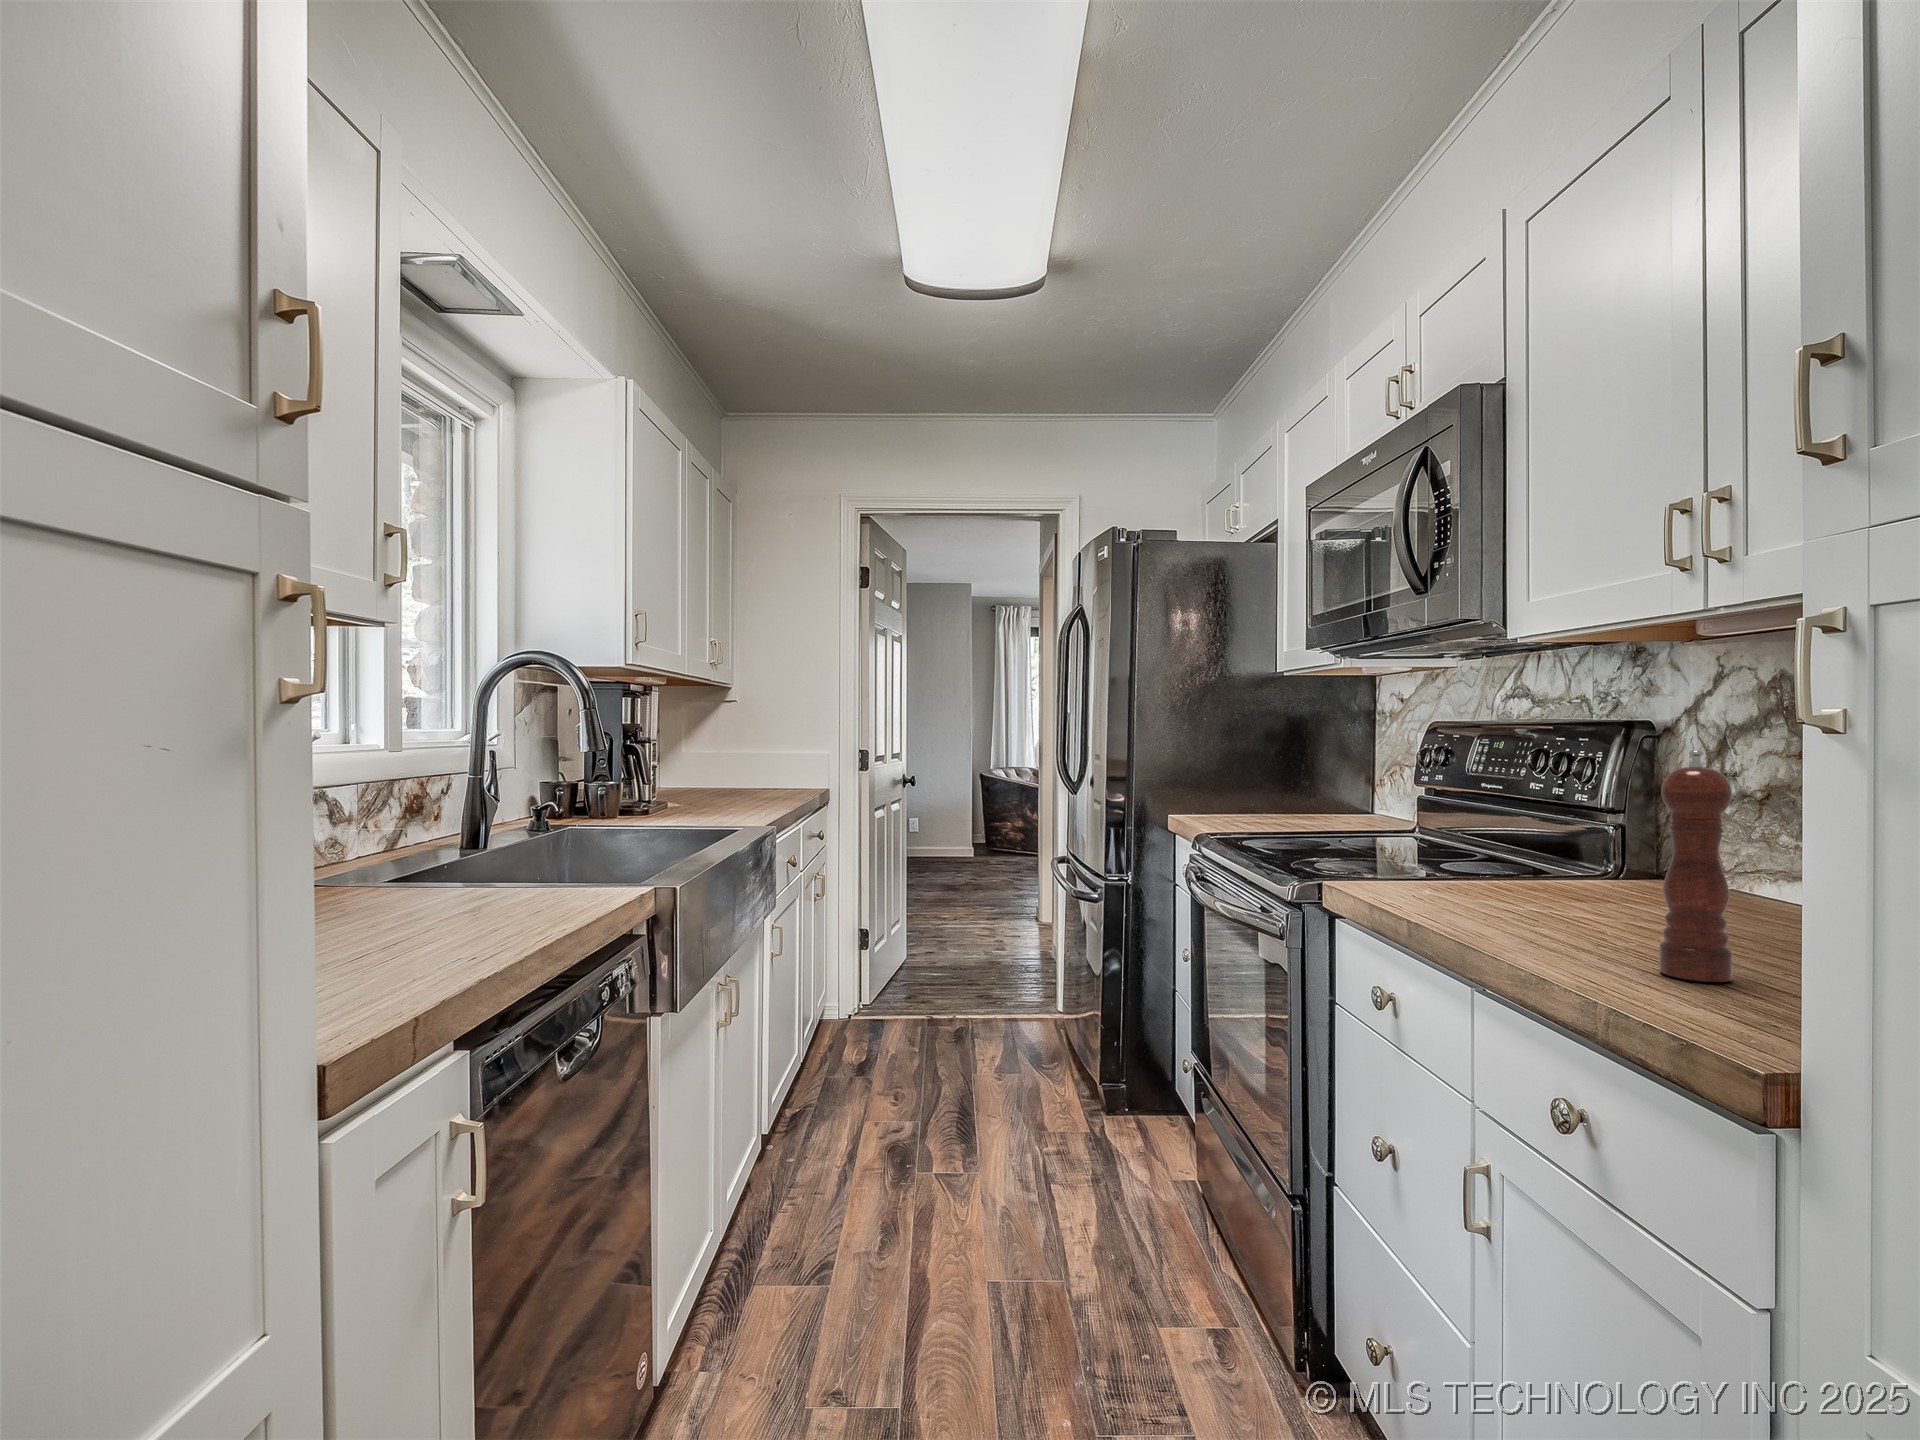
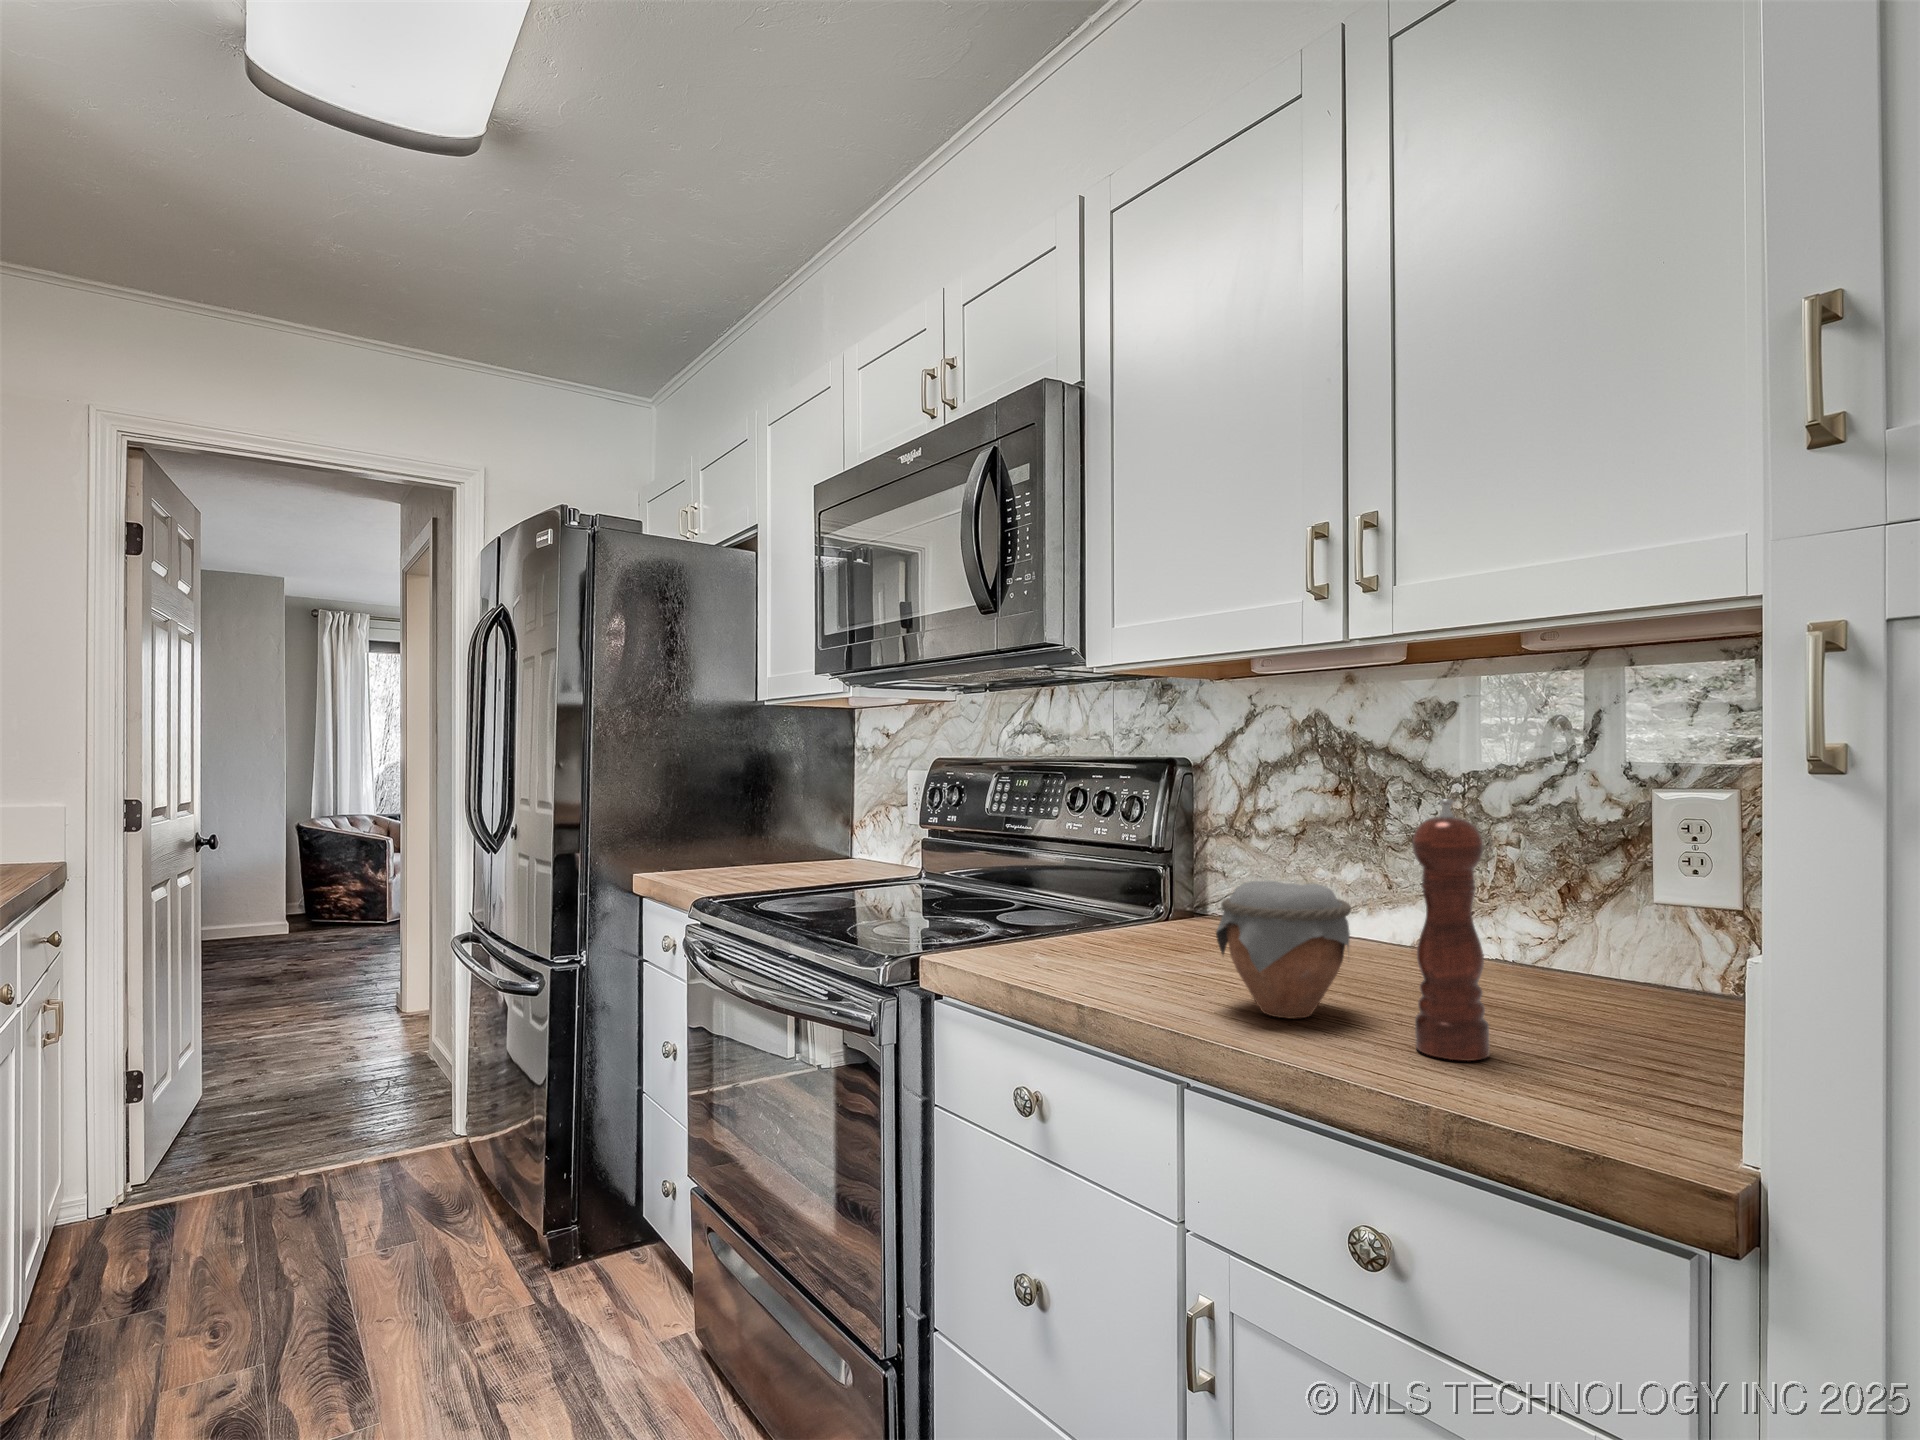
jar: none [1519,824,1660,944] -> present [1216,881,1351,1018]

